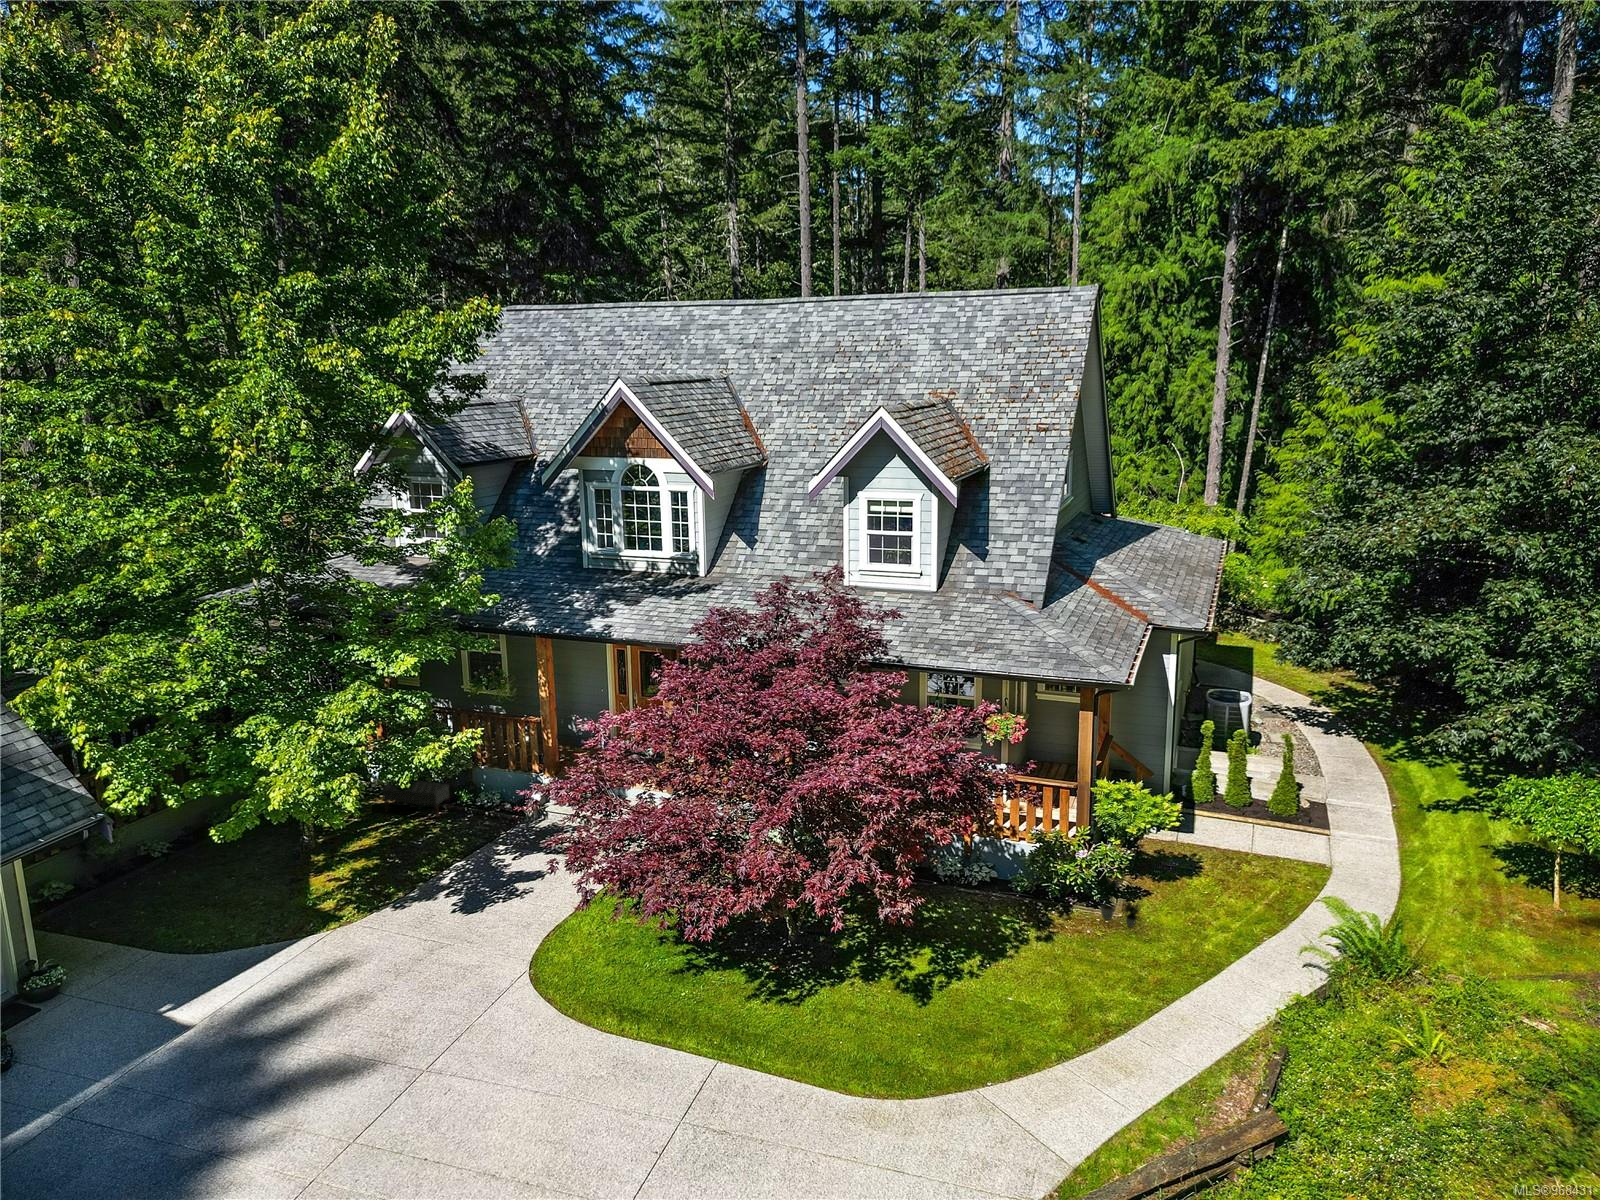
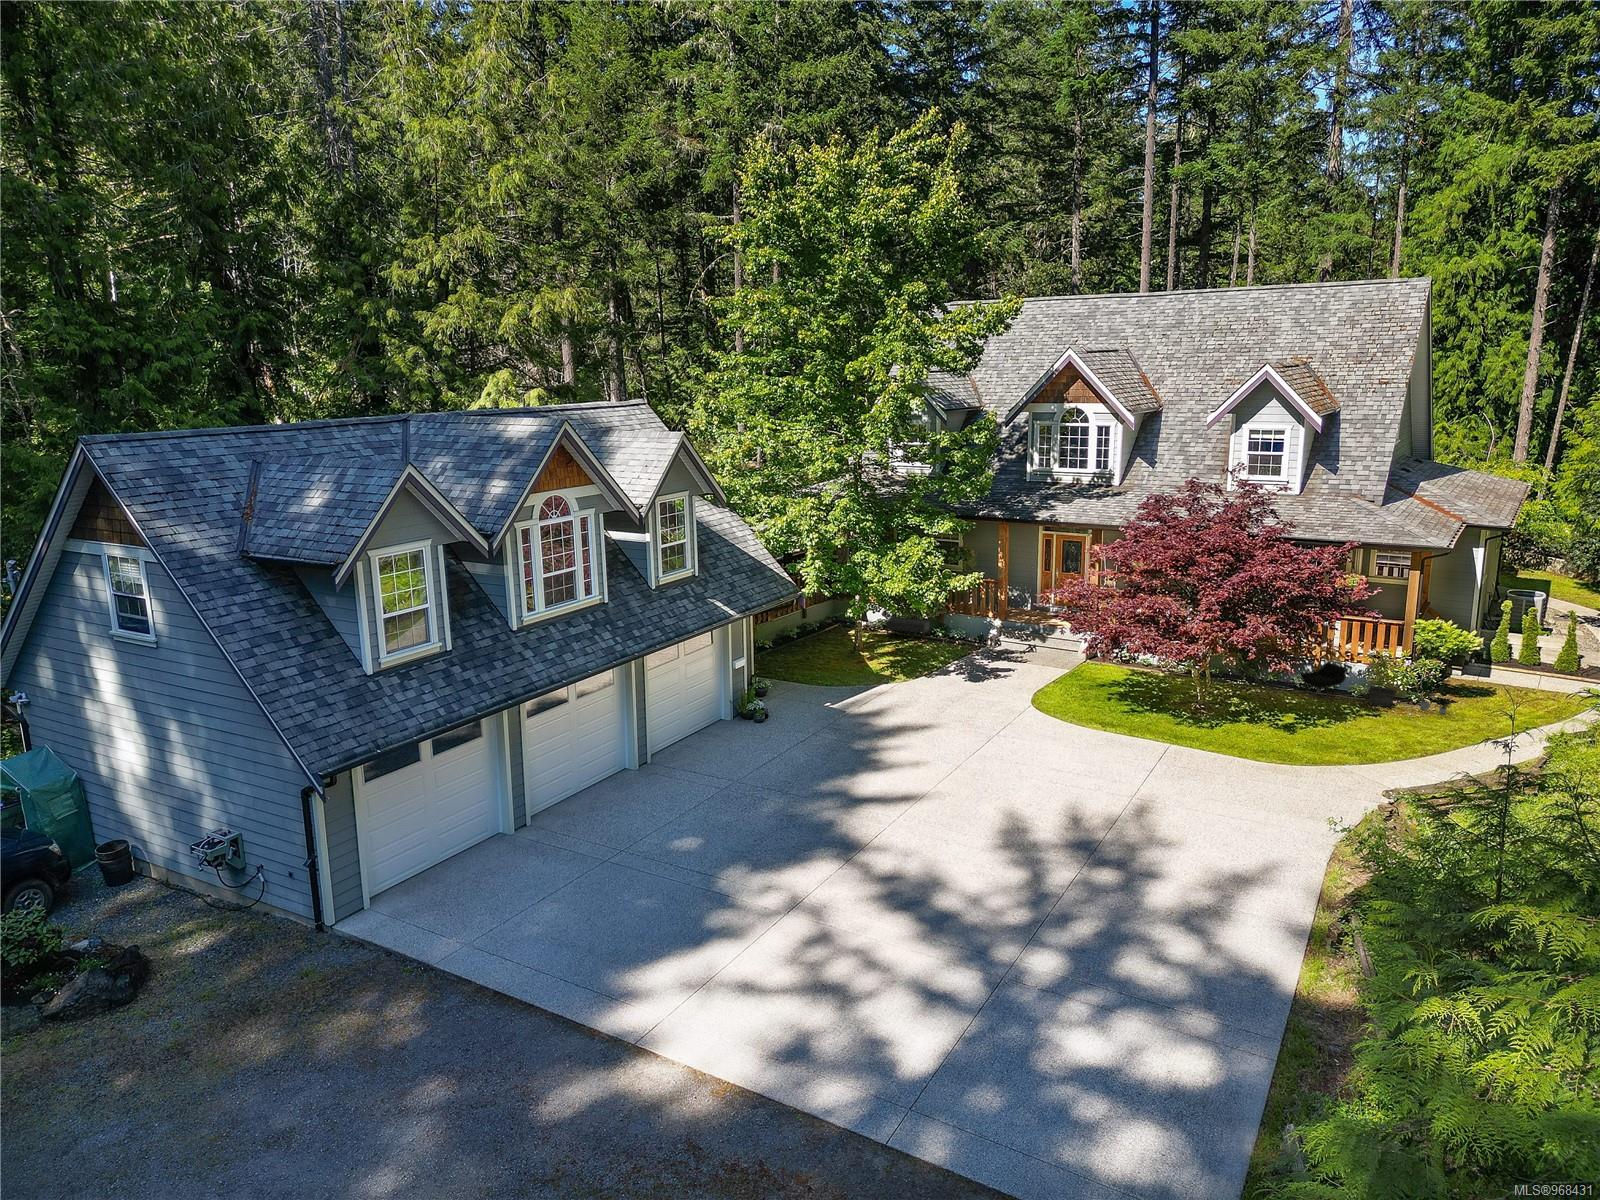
lounge chair: none [943,843,1004,905] -> present [1300,662,1346,698]
wooden bucket: none [1032,882,1069,918] -> present [1368,686,1397,707]

